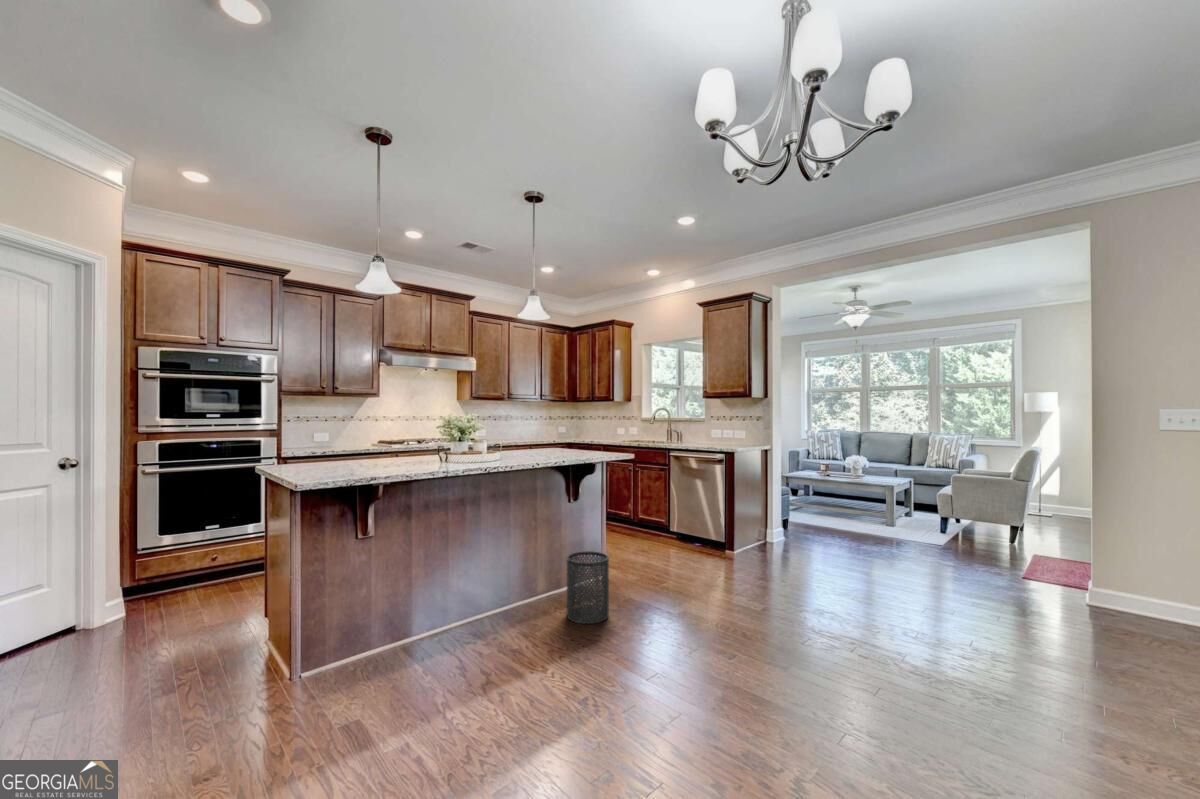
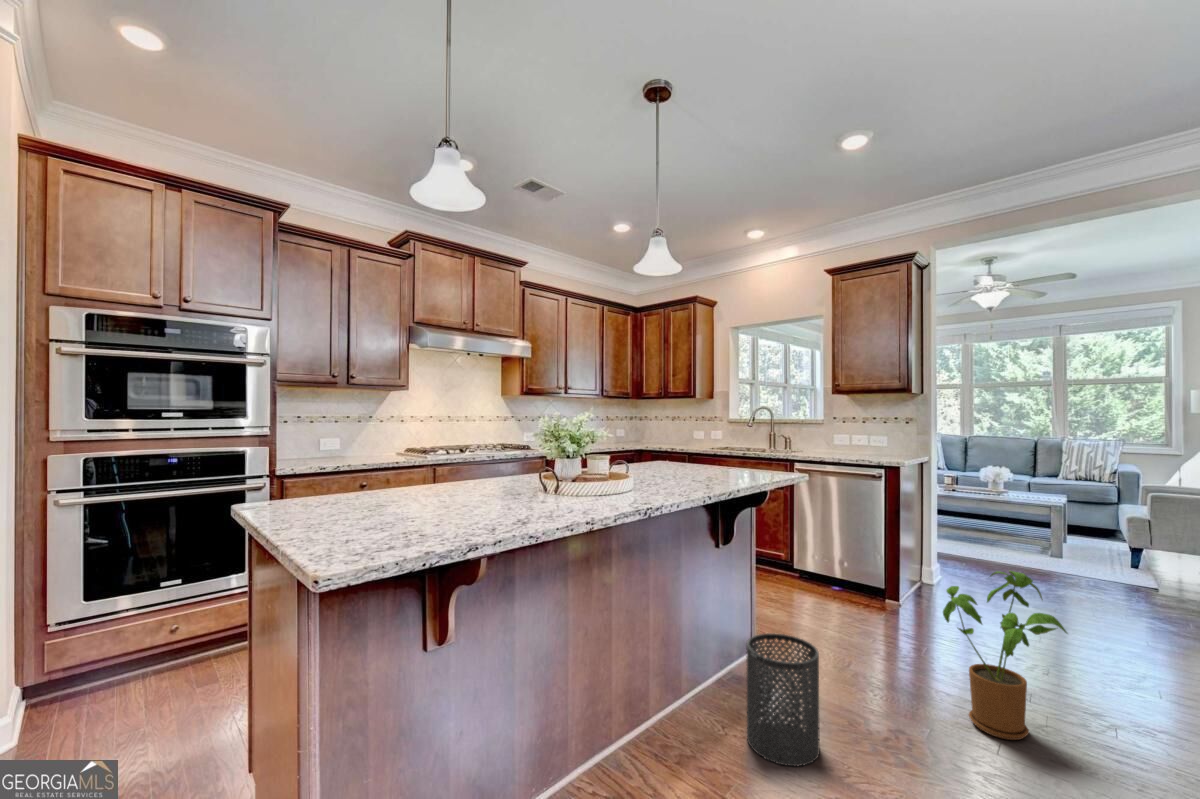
house plant: none [702,512,758,615] -> present [943,571,1067,740]

